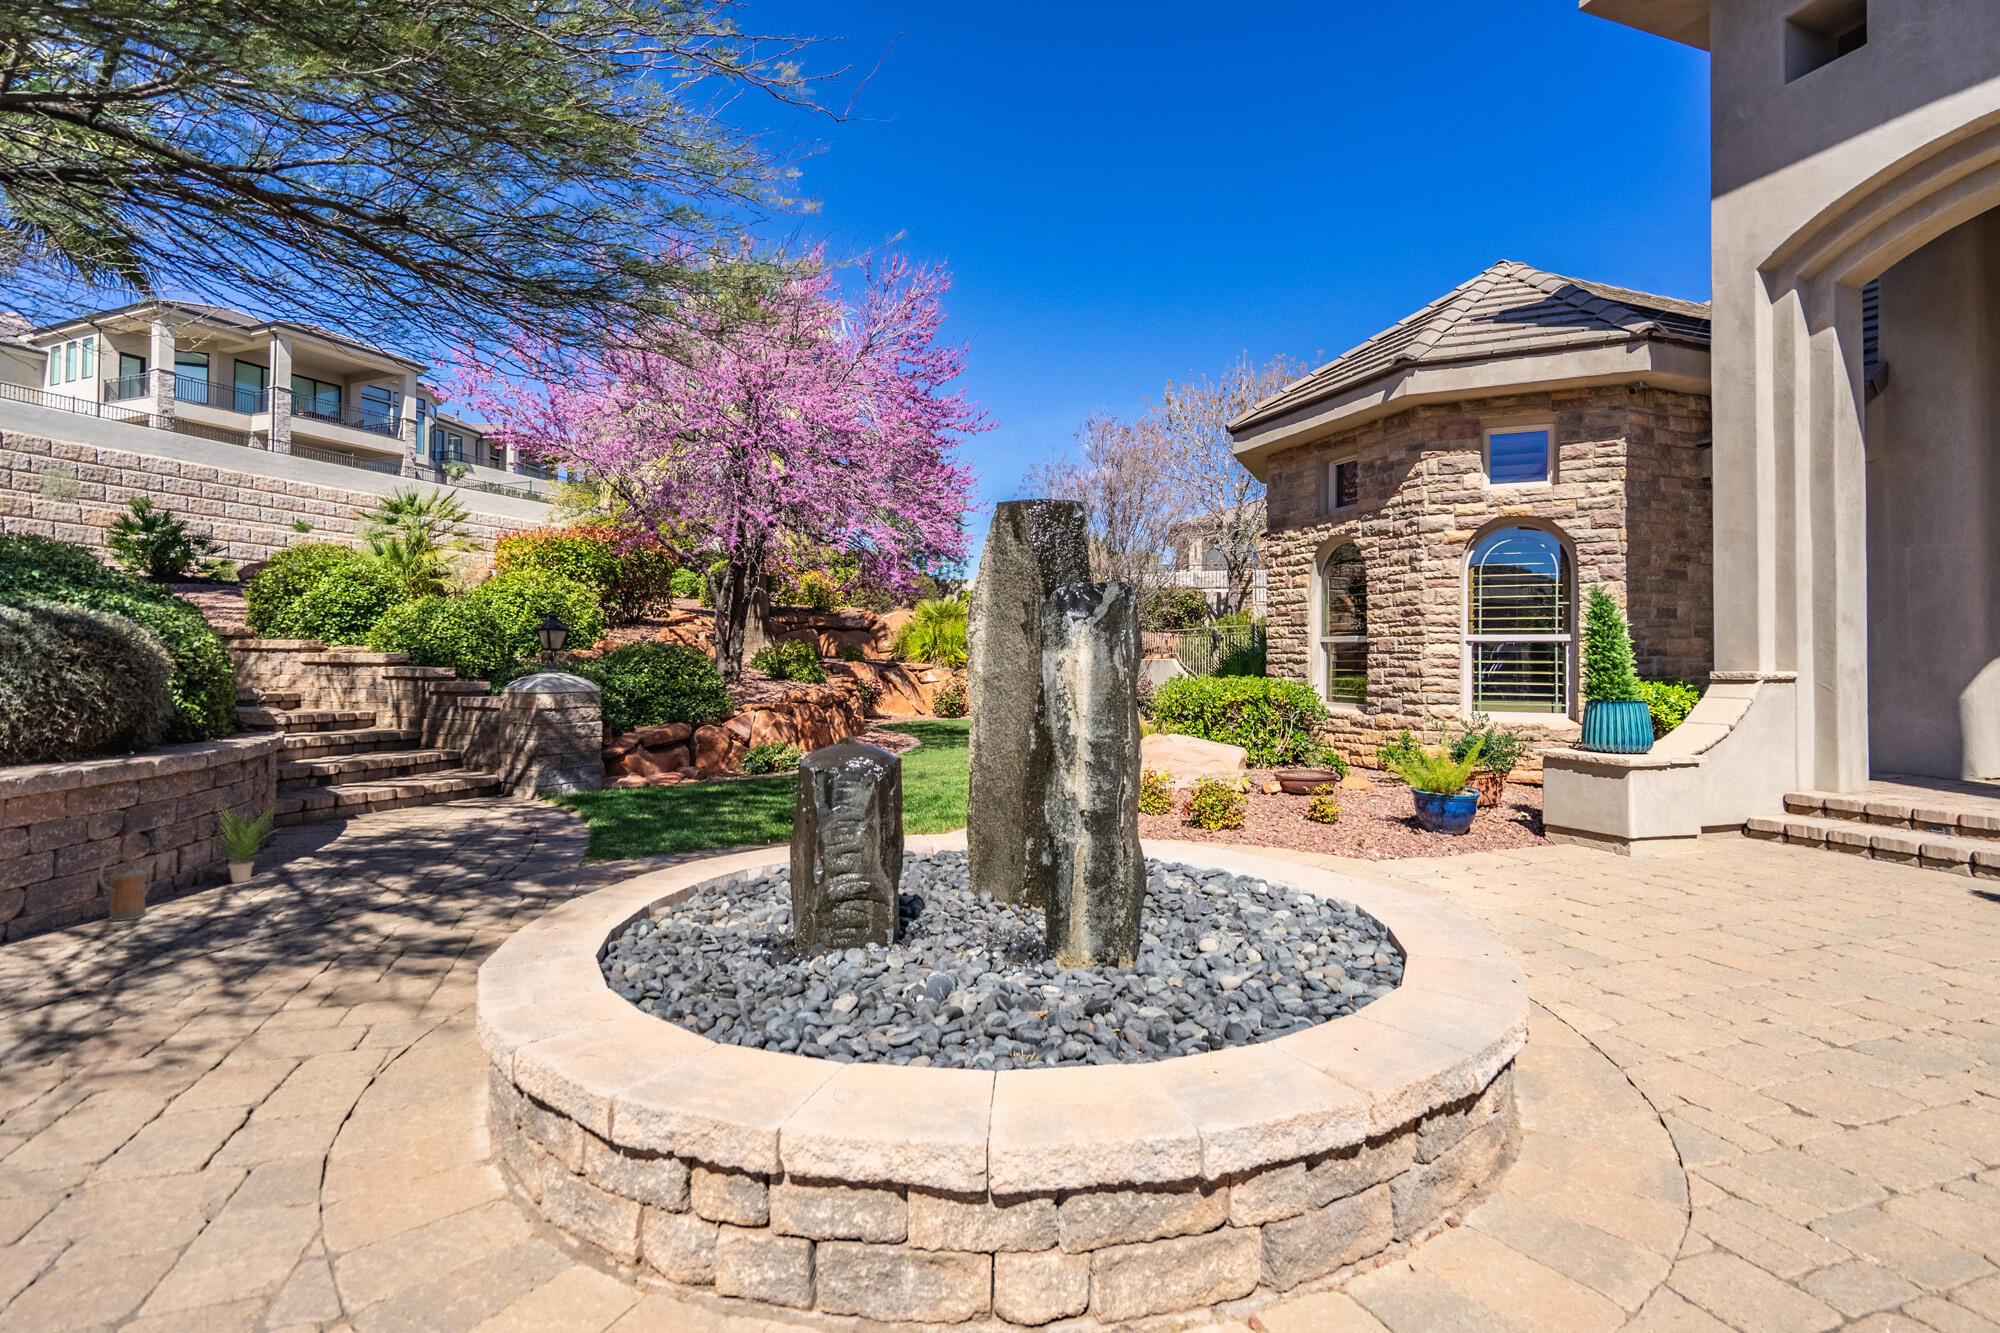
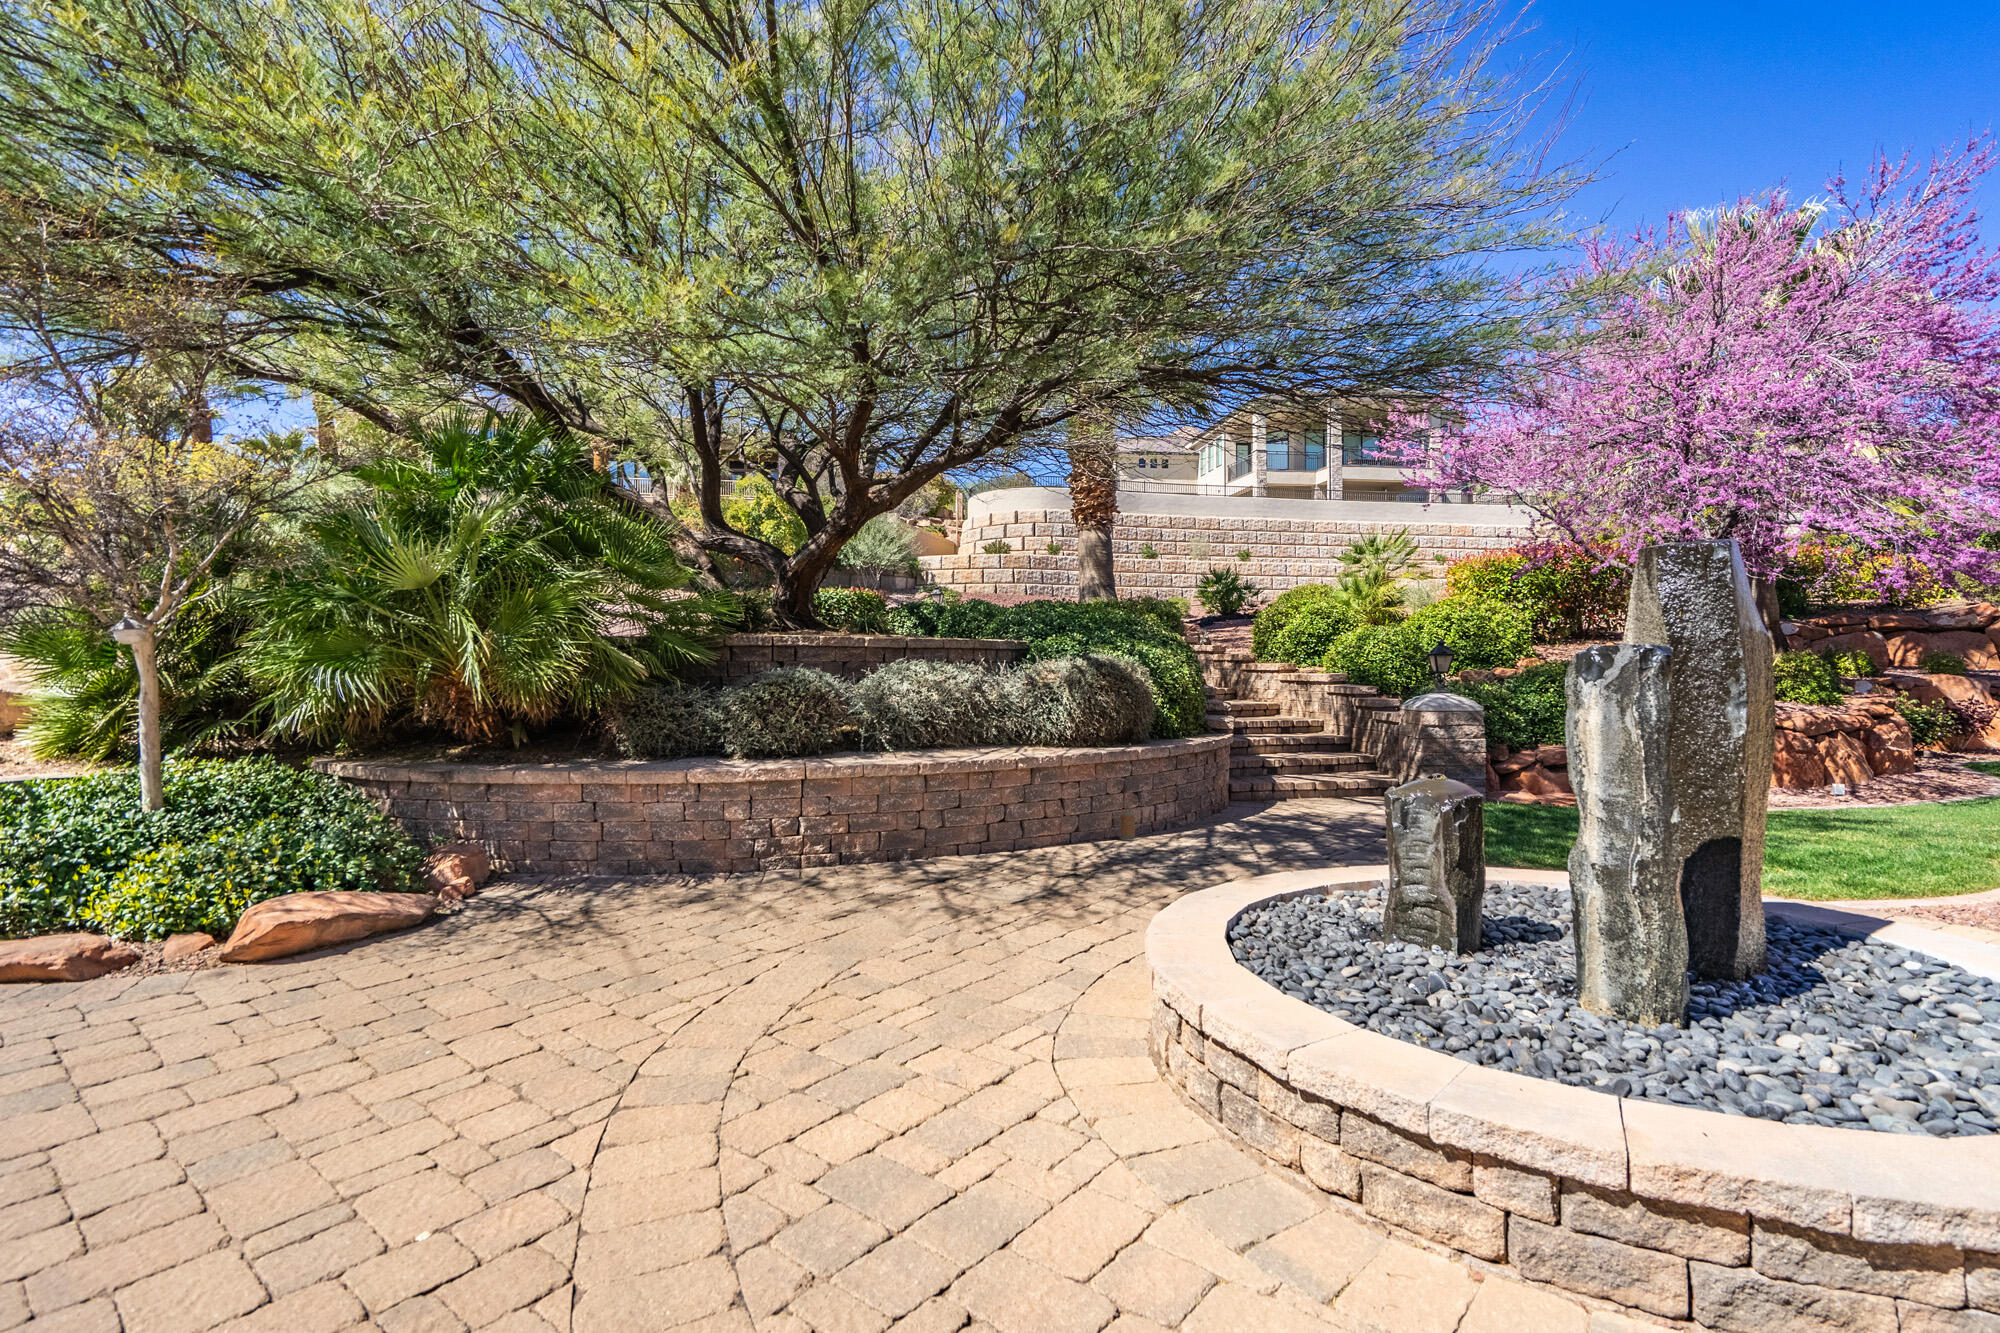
potted plant: present [218,811,271,883] -> none [1165,781,1210,831]

